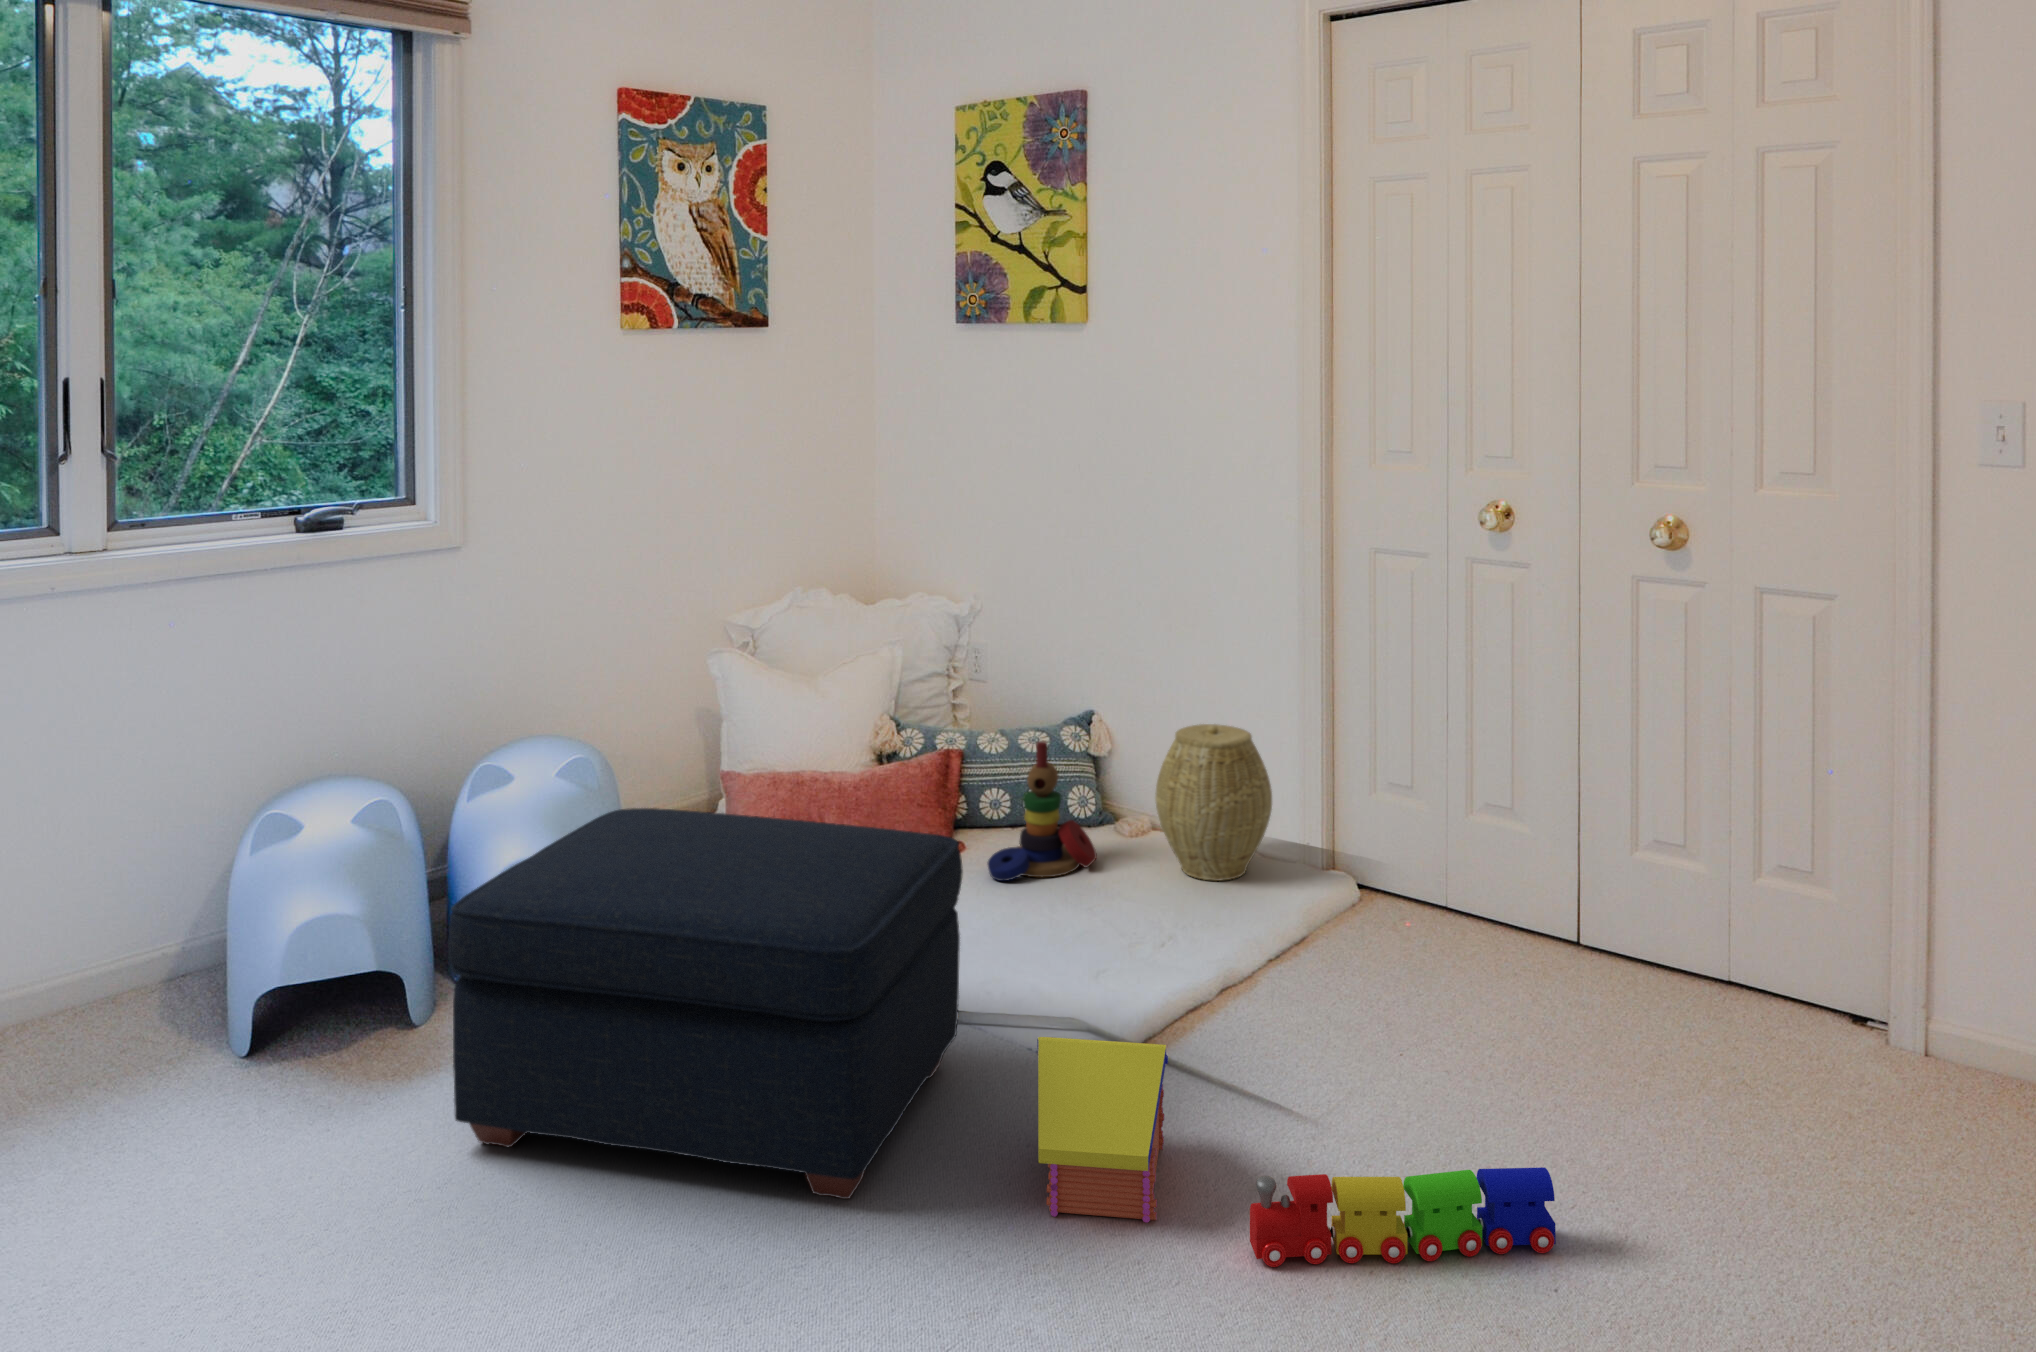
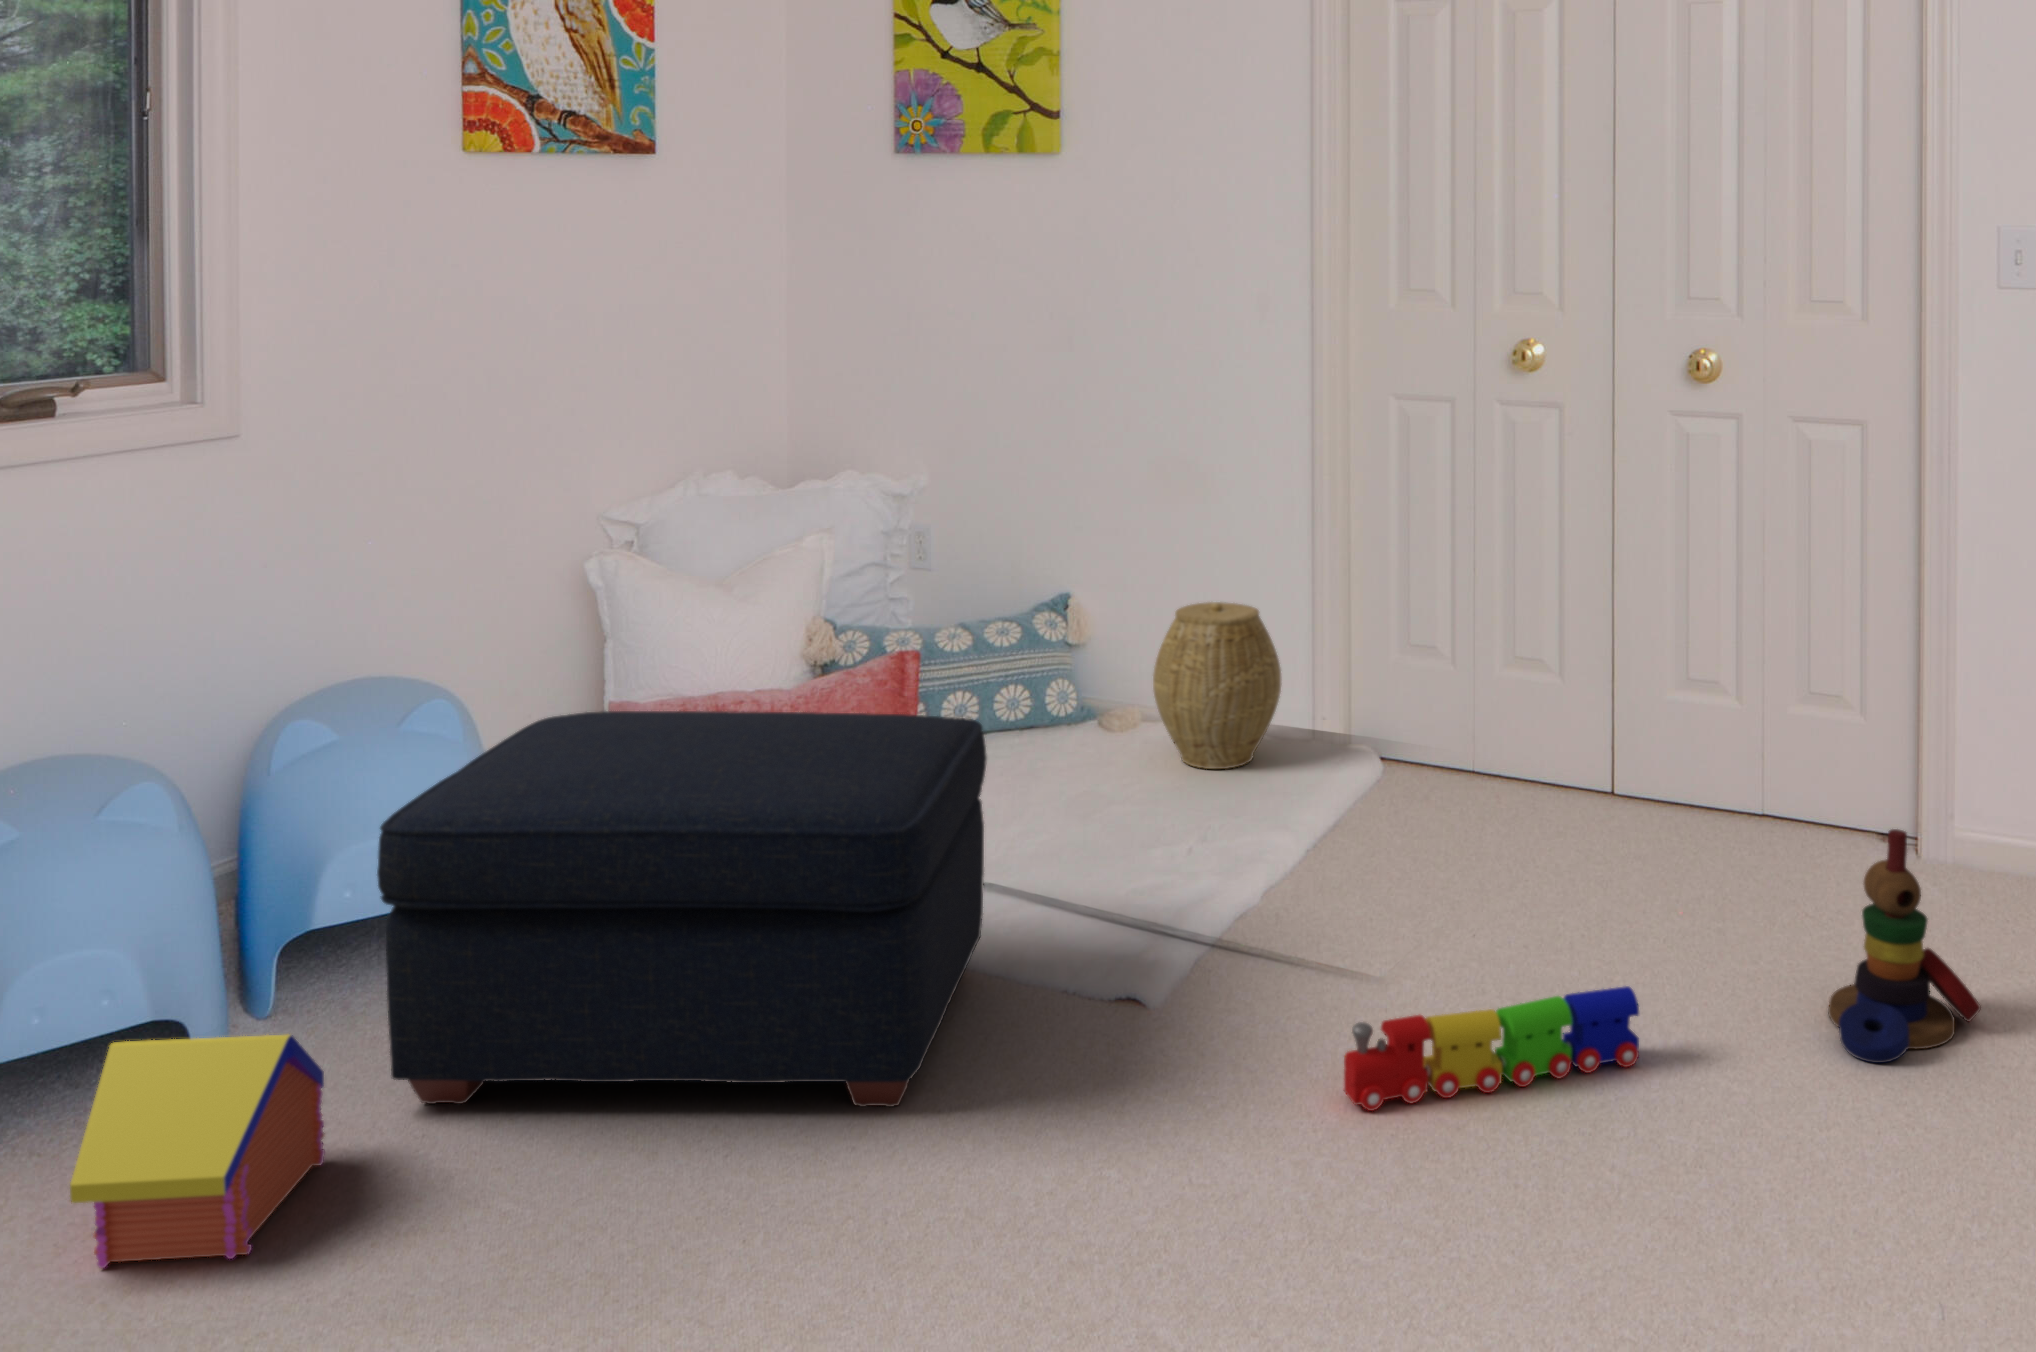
stacking toy: present [988,741,1097,881] -> present [1828,829,1981,1063]
toy house: present [1037,1037,1168,1223] -> present [70,1034,325,1268]

